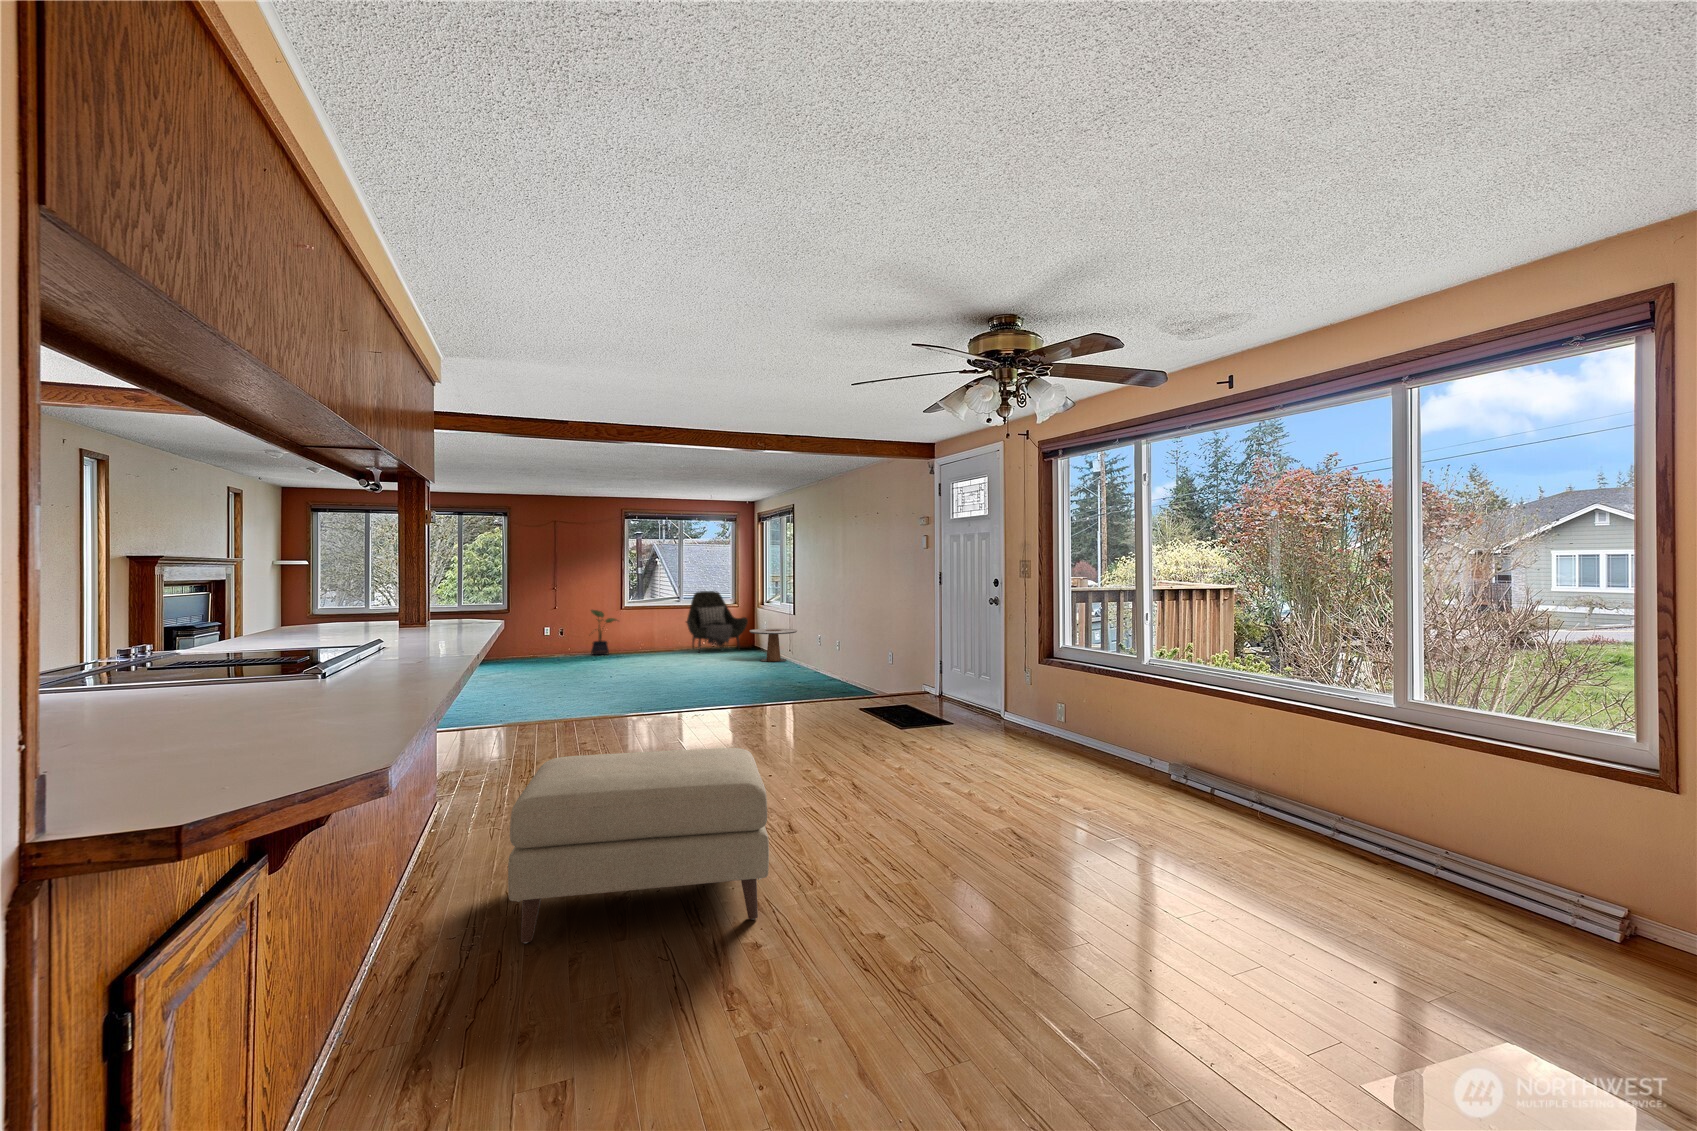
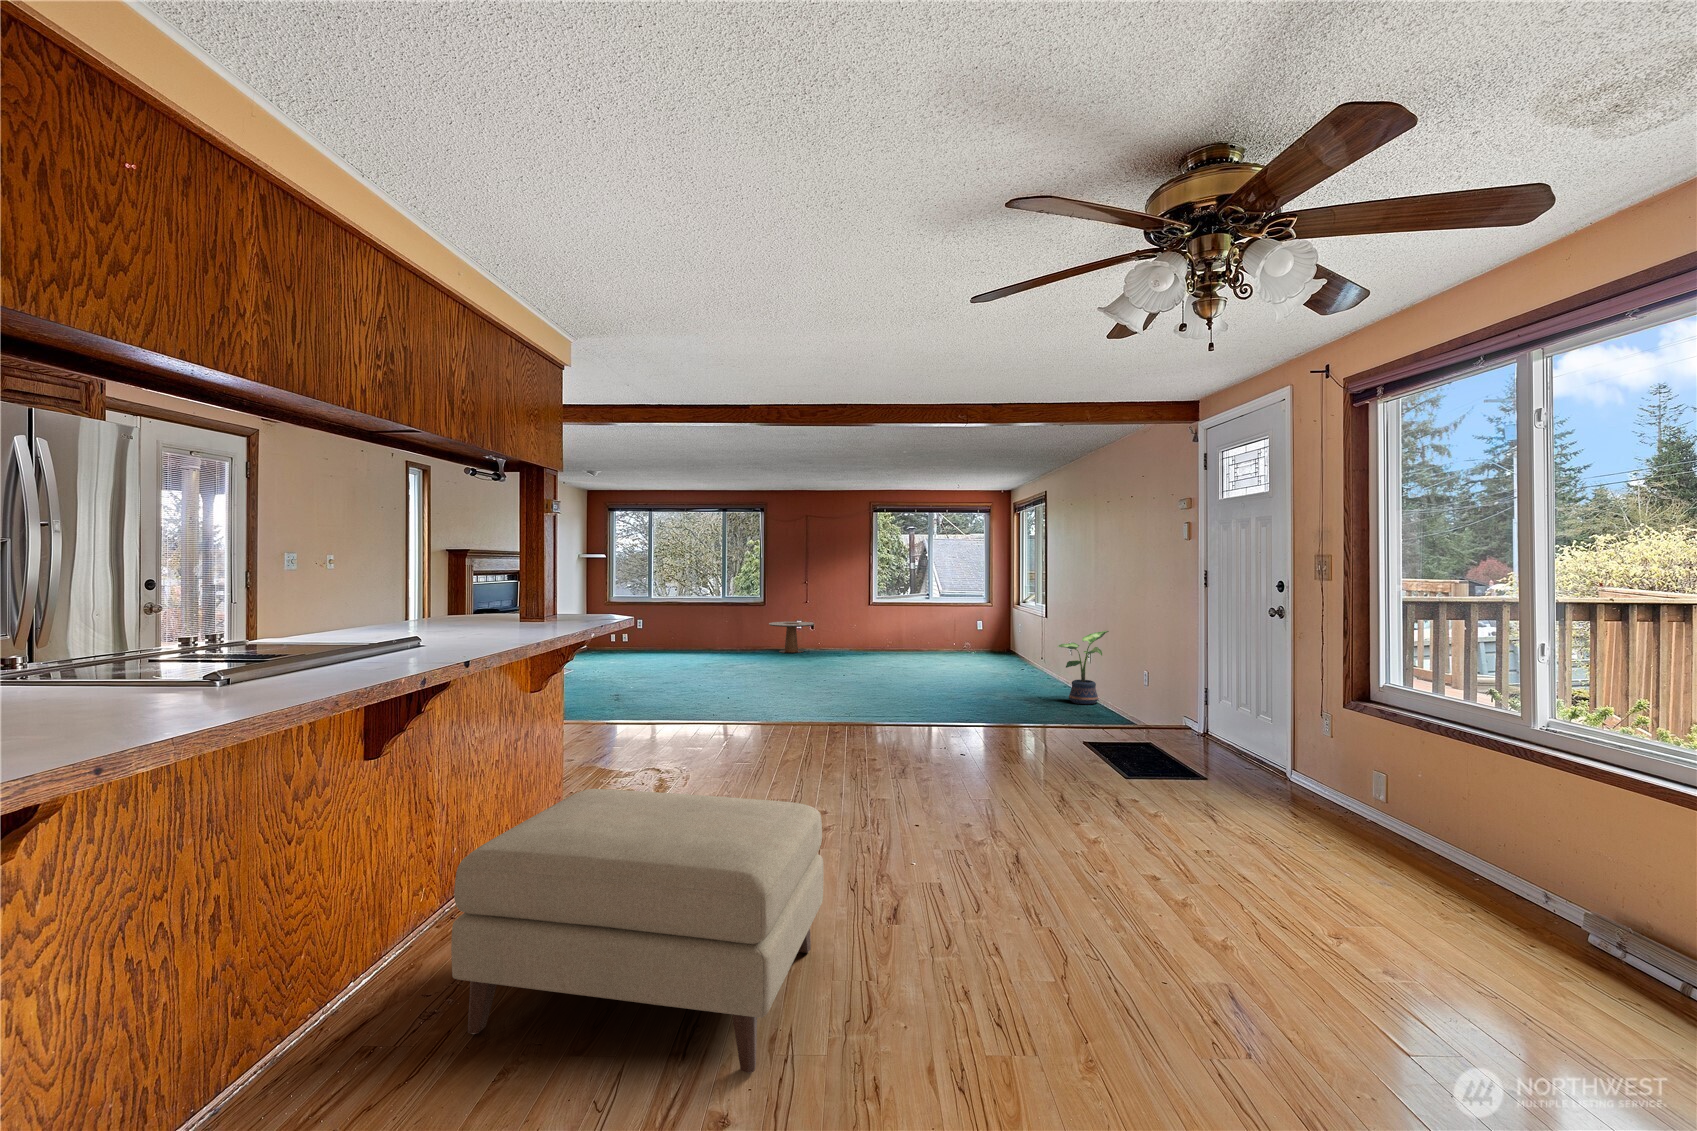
armchair: present [686,591,748,652] -> none [934,589,999,654]
potted plant: present [591,610,617,655] -> present [1058,631,1109,704]
side table: present [750,629,797,662] -> present [769,622,814,653]

